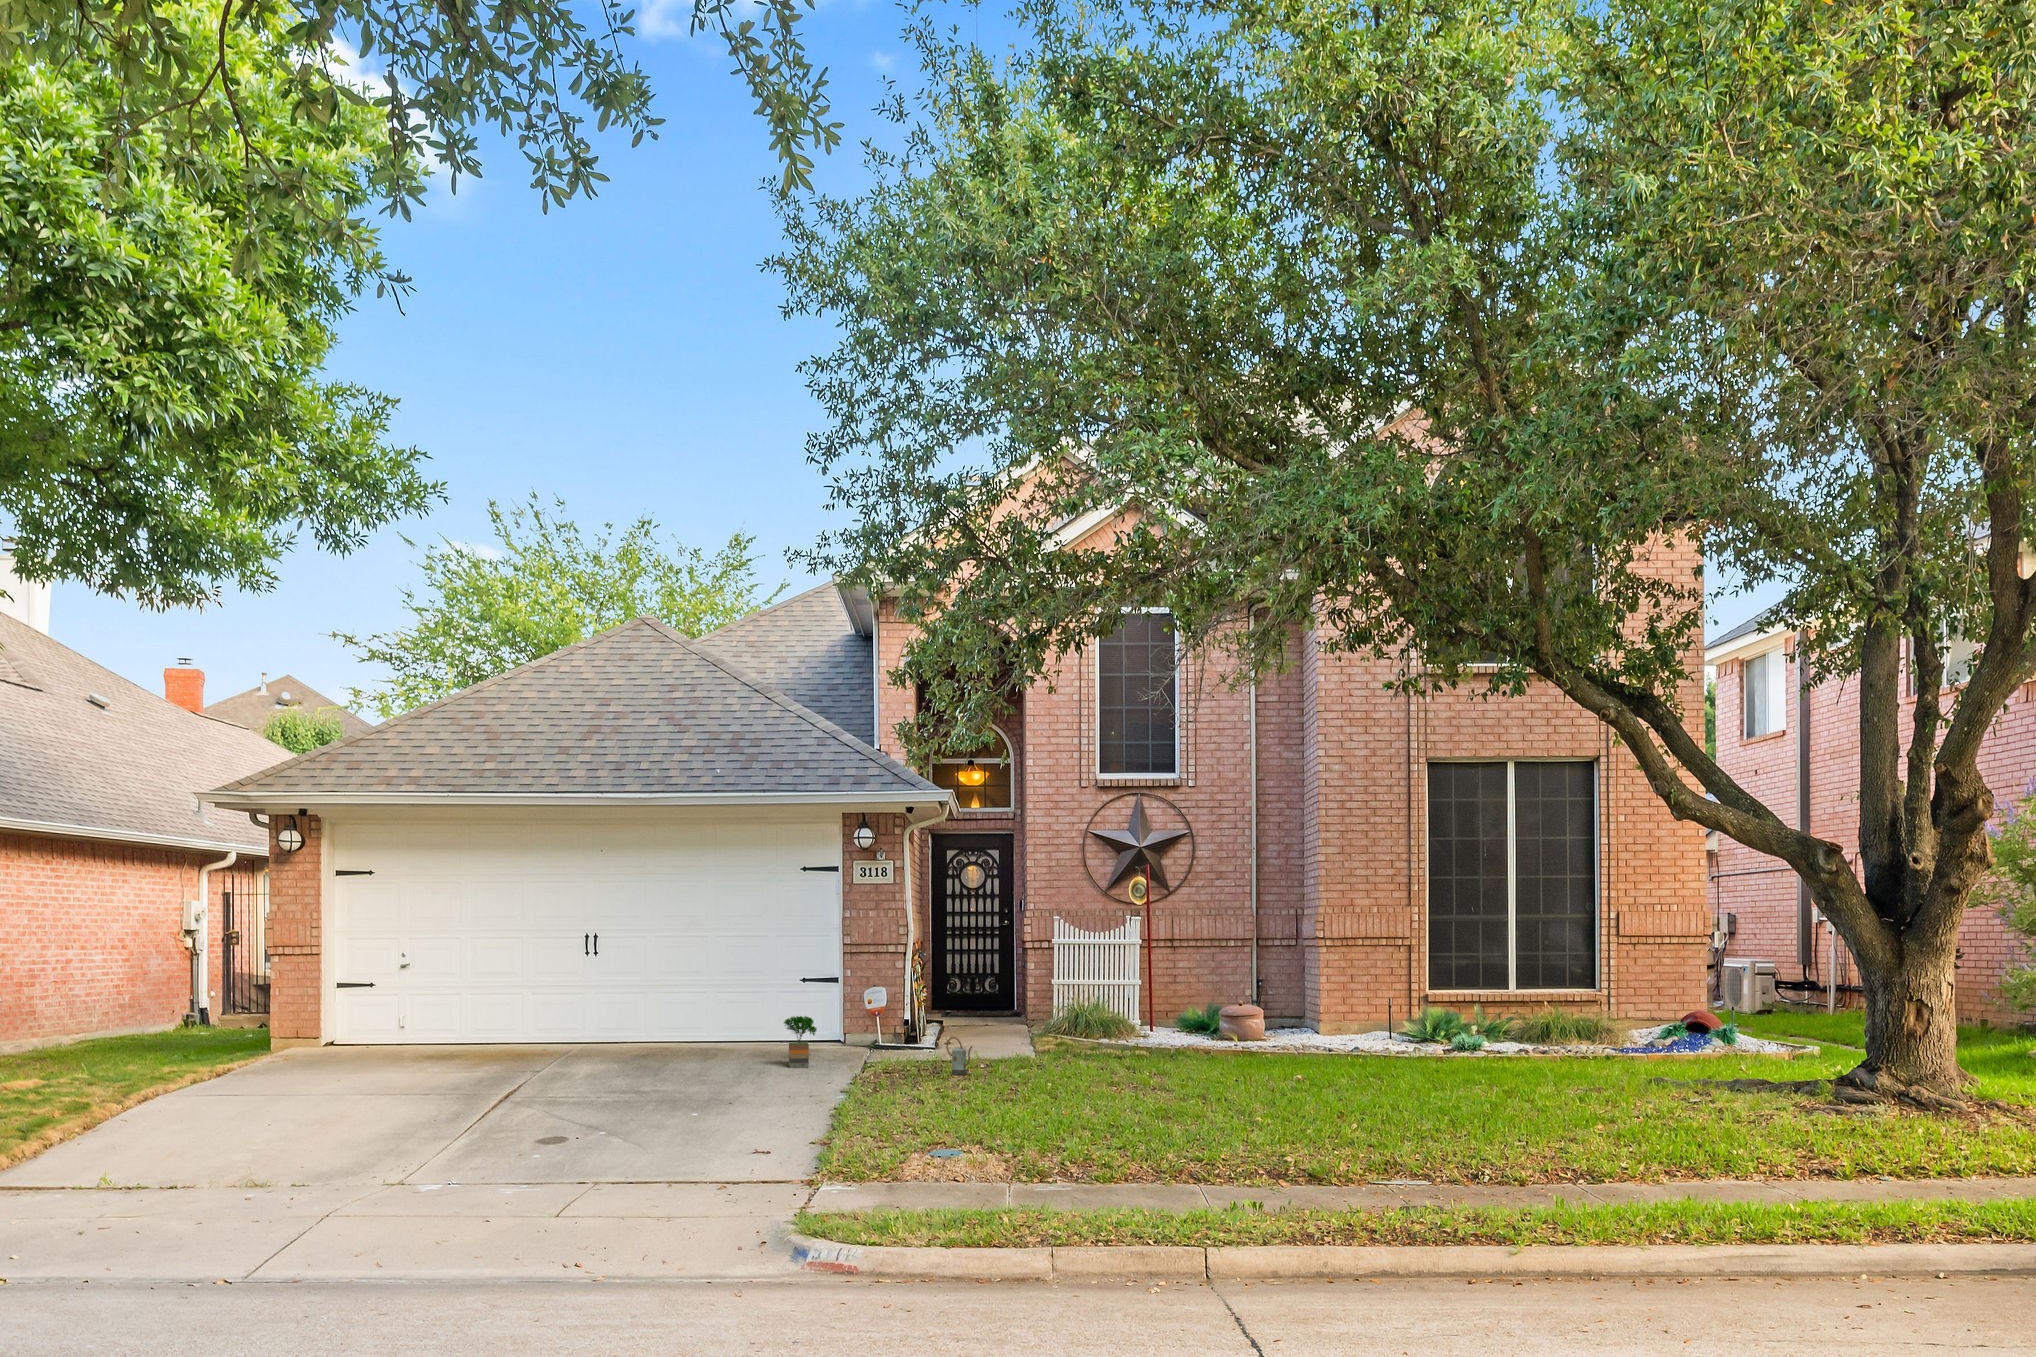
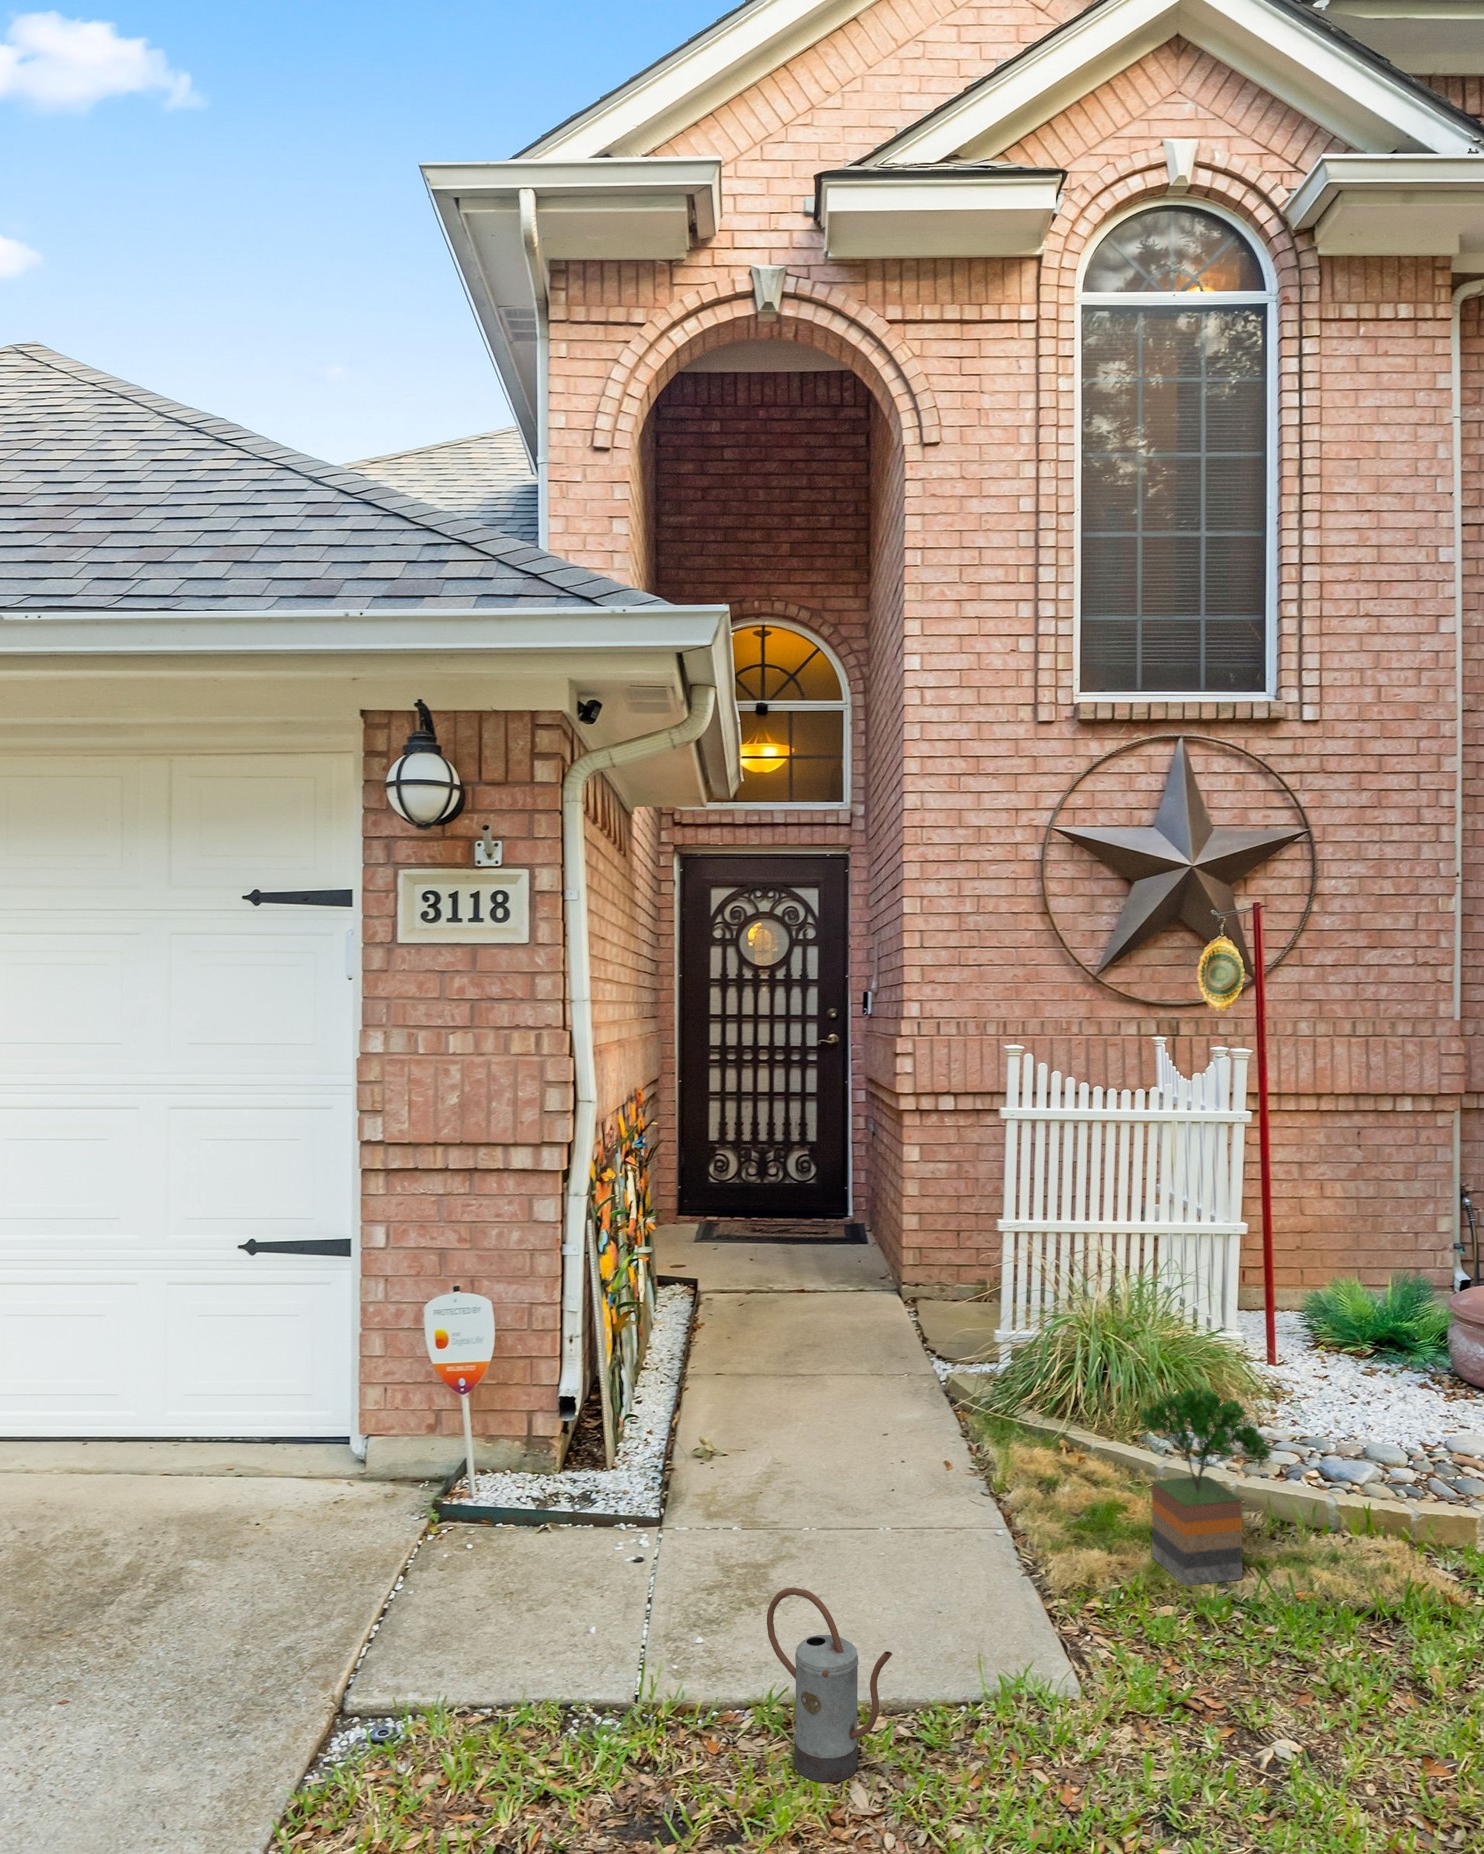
potted tree: present [784,1016,817,1068] -> present [1138,1388,1271,1586]

